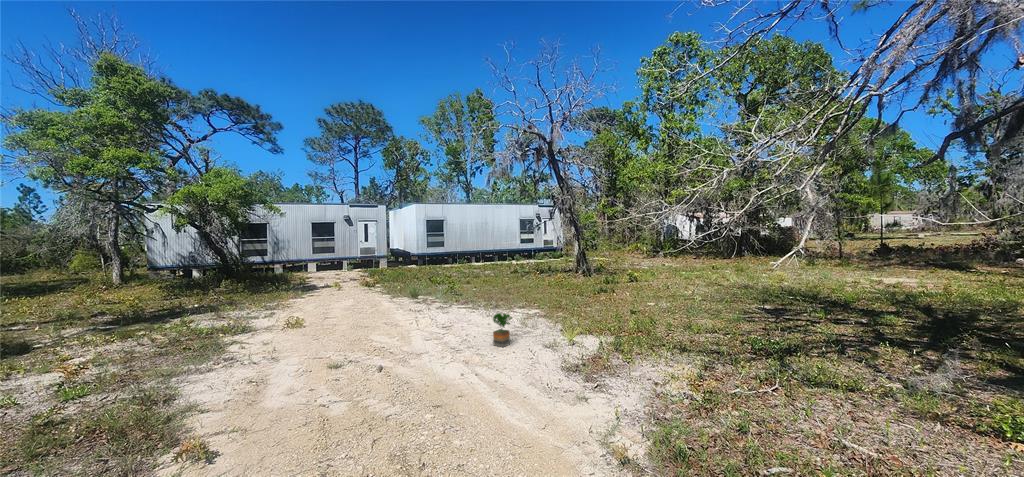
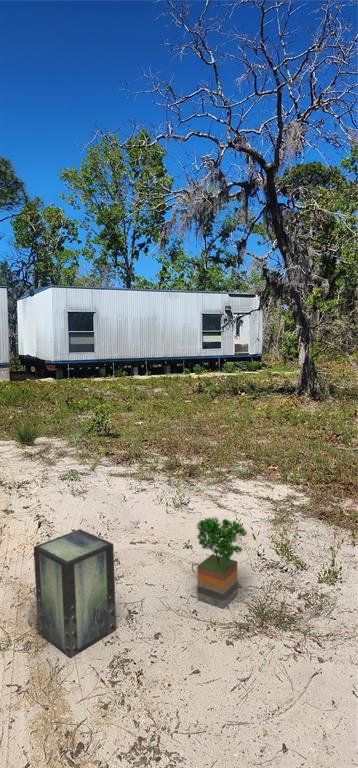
storage box: none [430,316,461,358] -> present [34,529,116,658]

